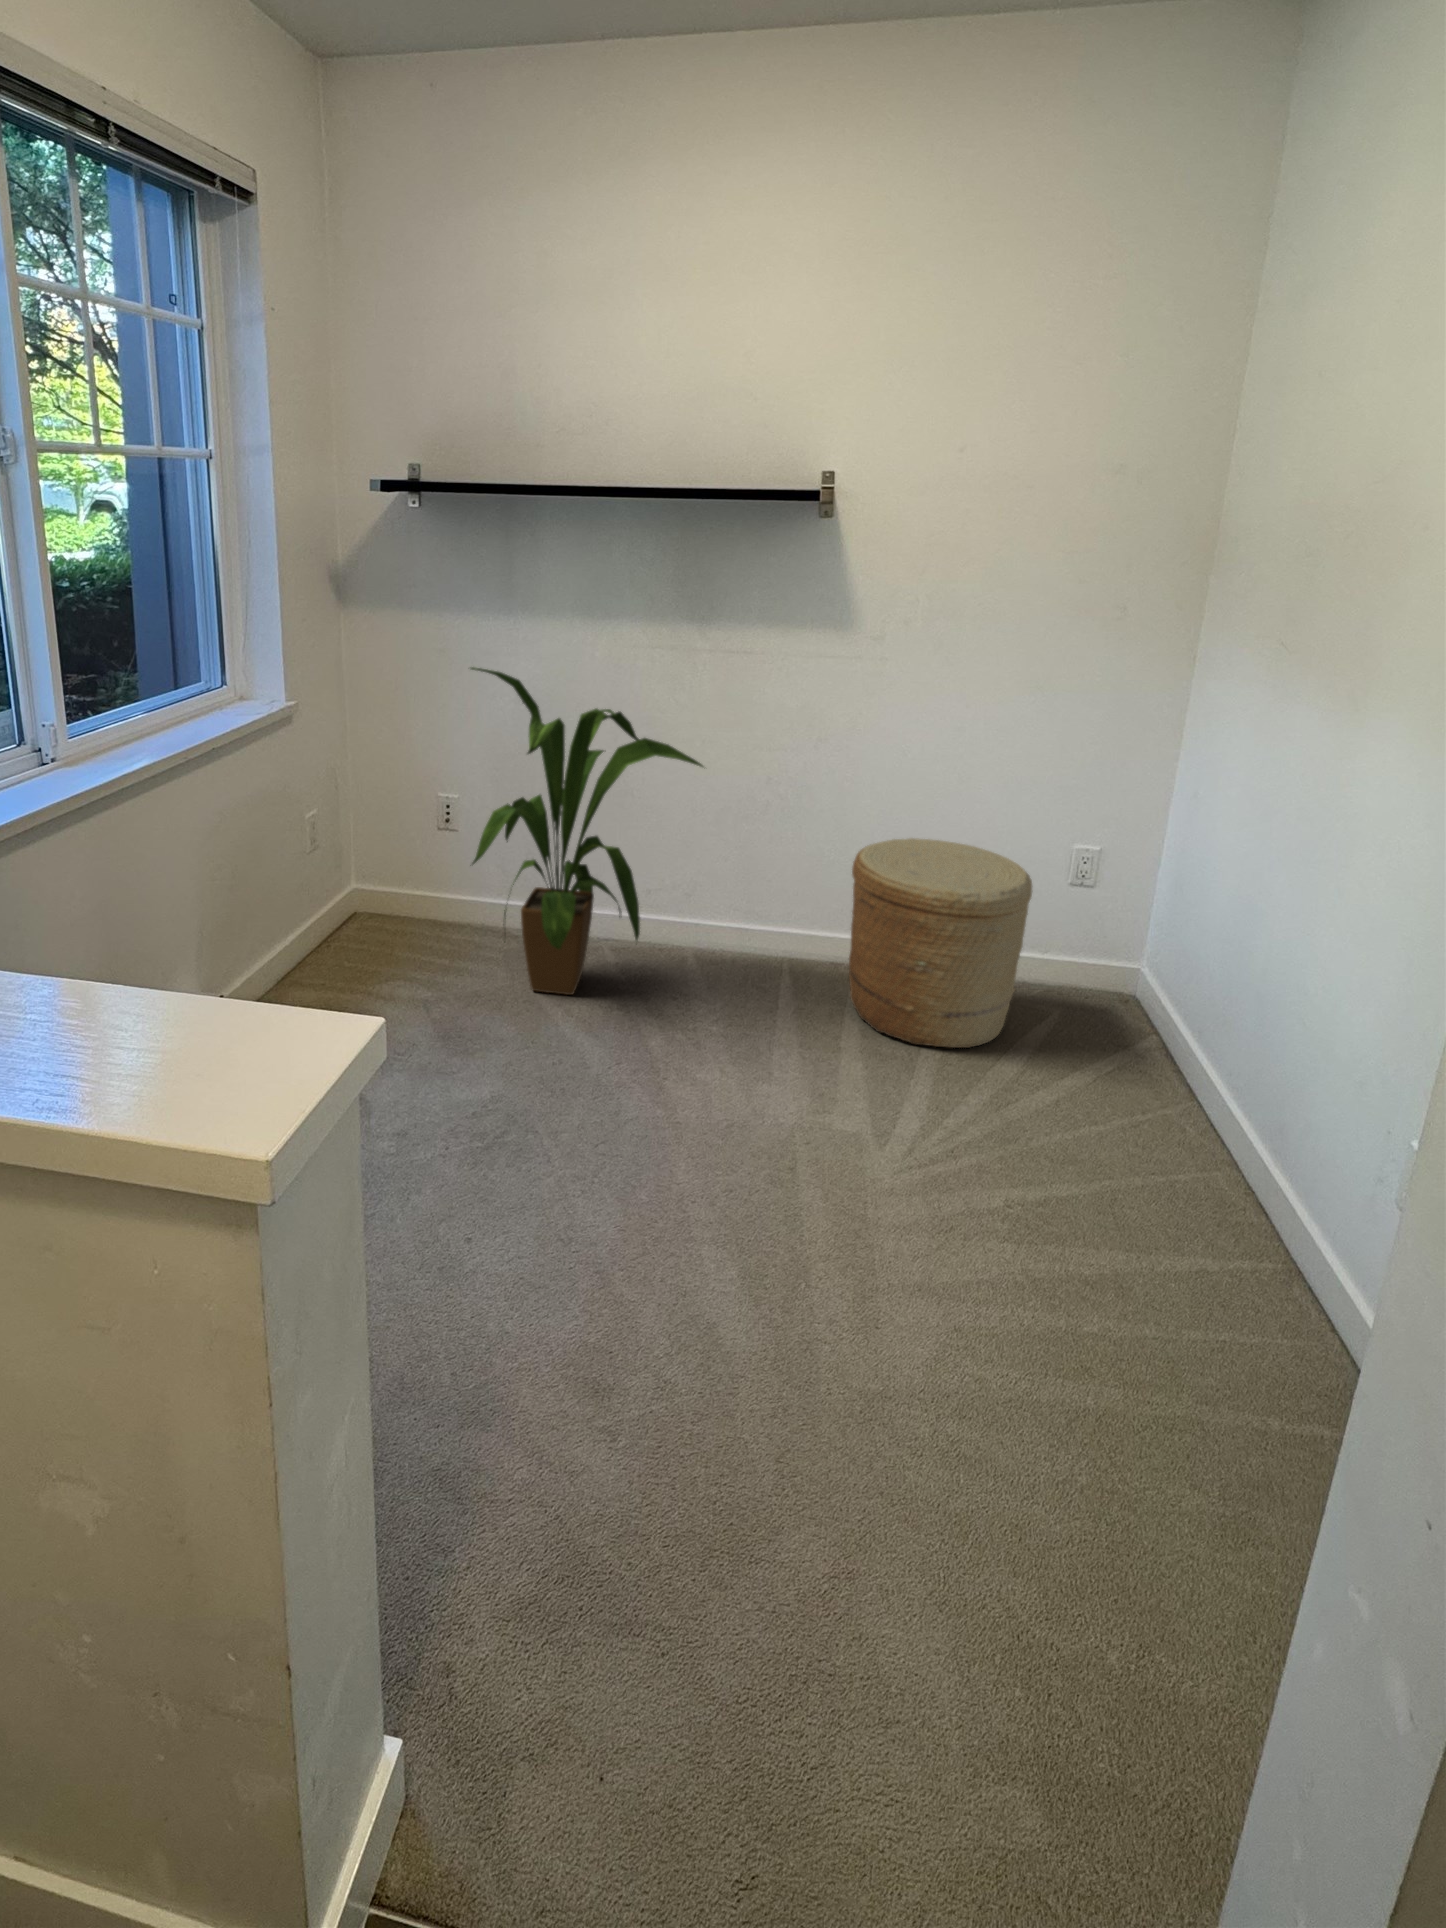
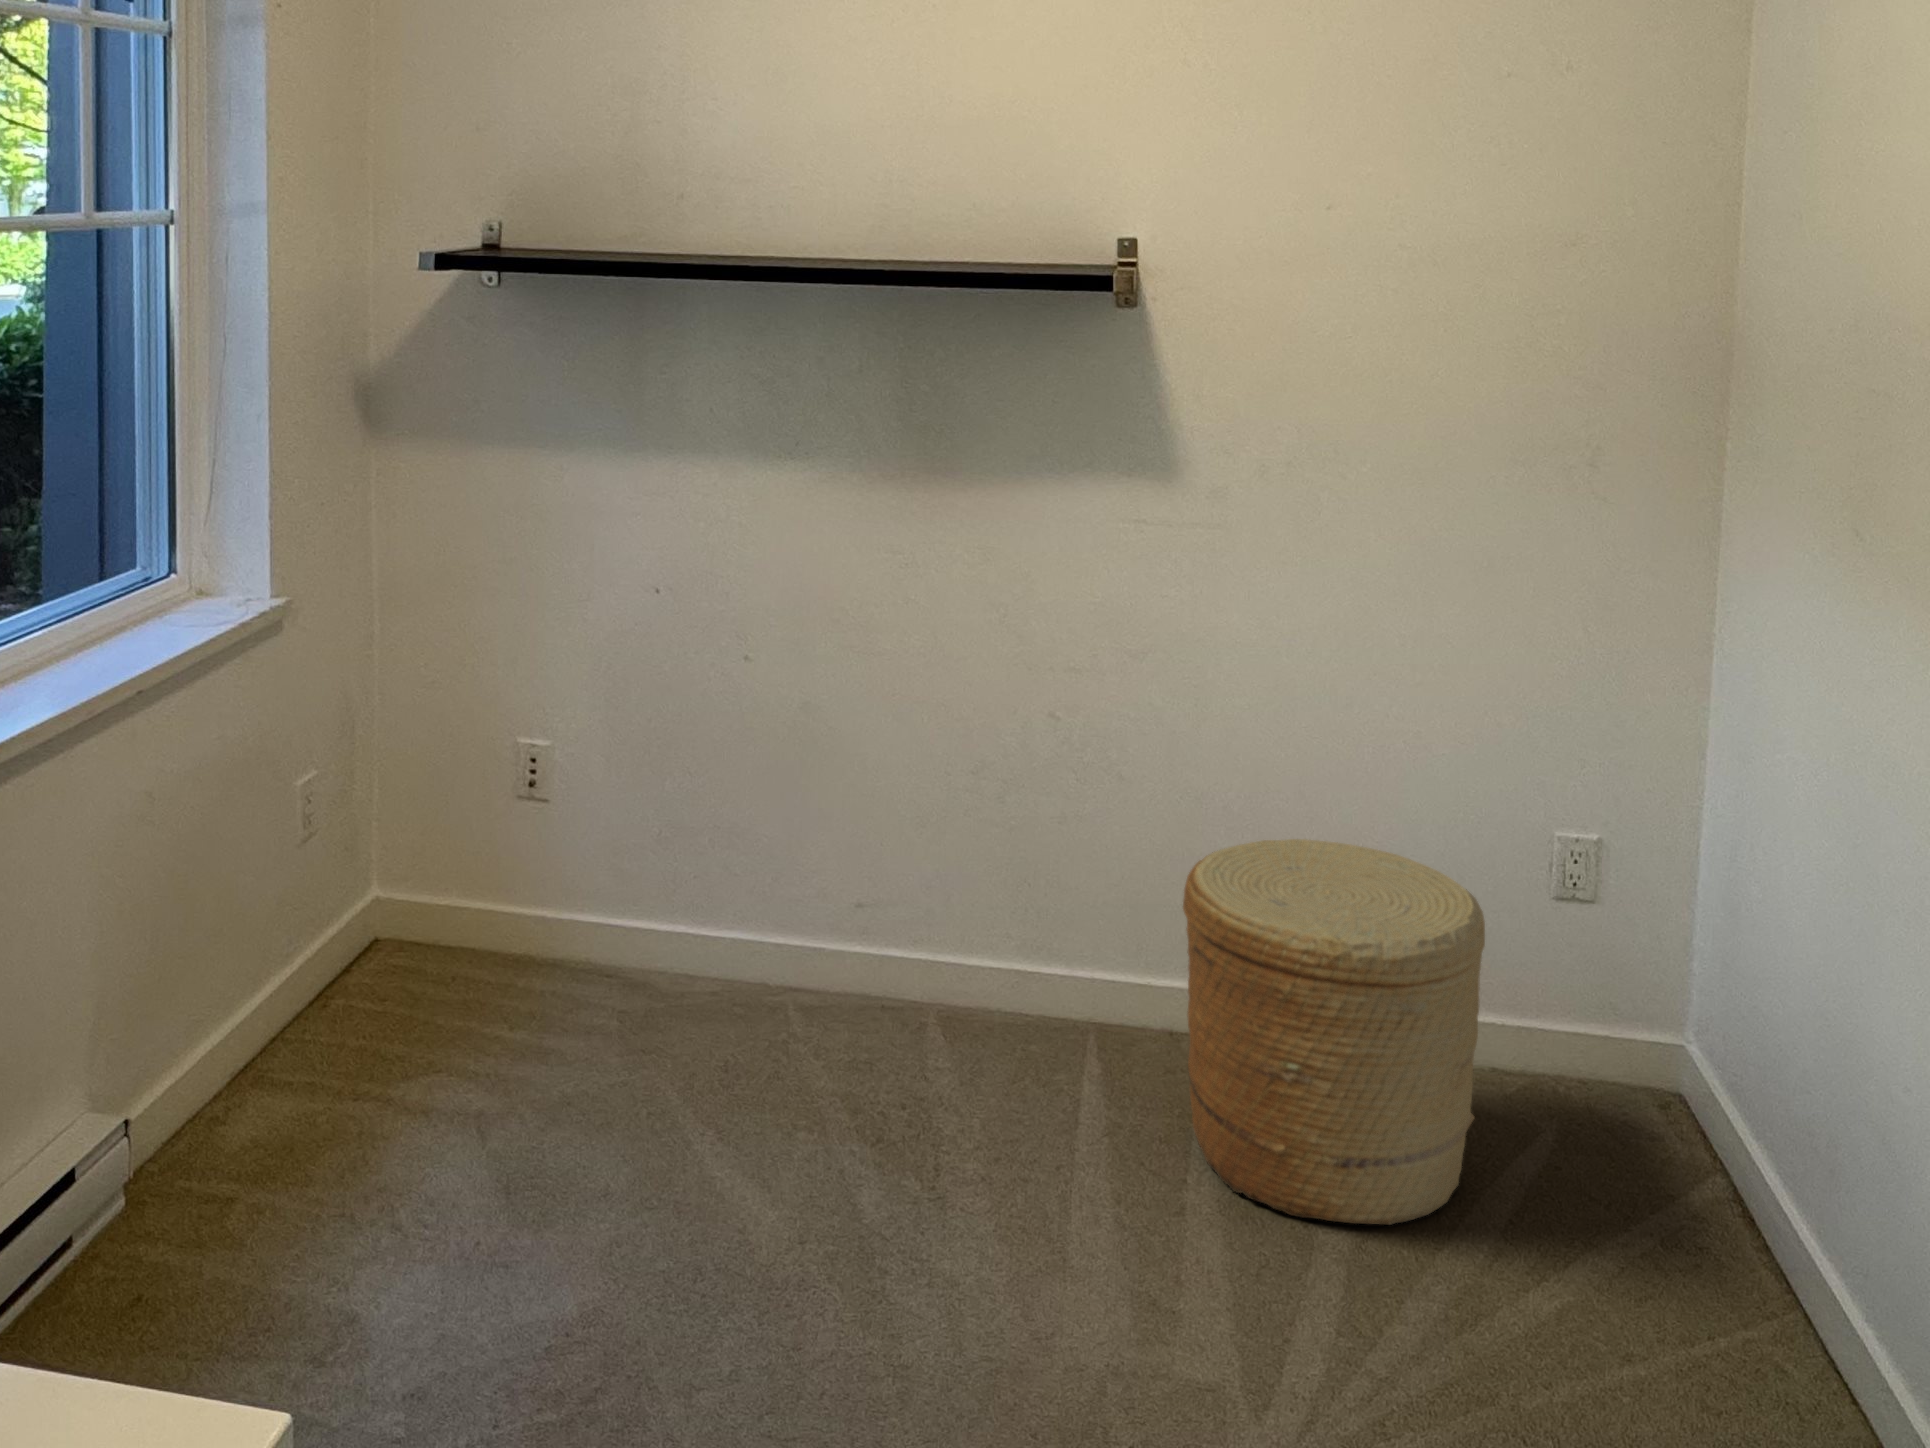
house plant: present [471,667,703,995] -> none [531,547,941,1108]

